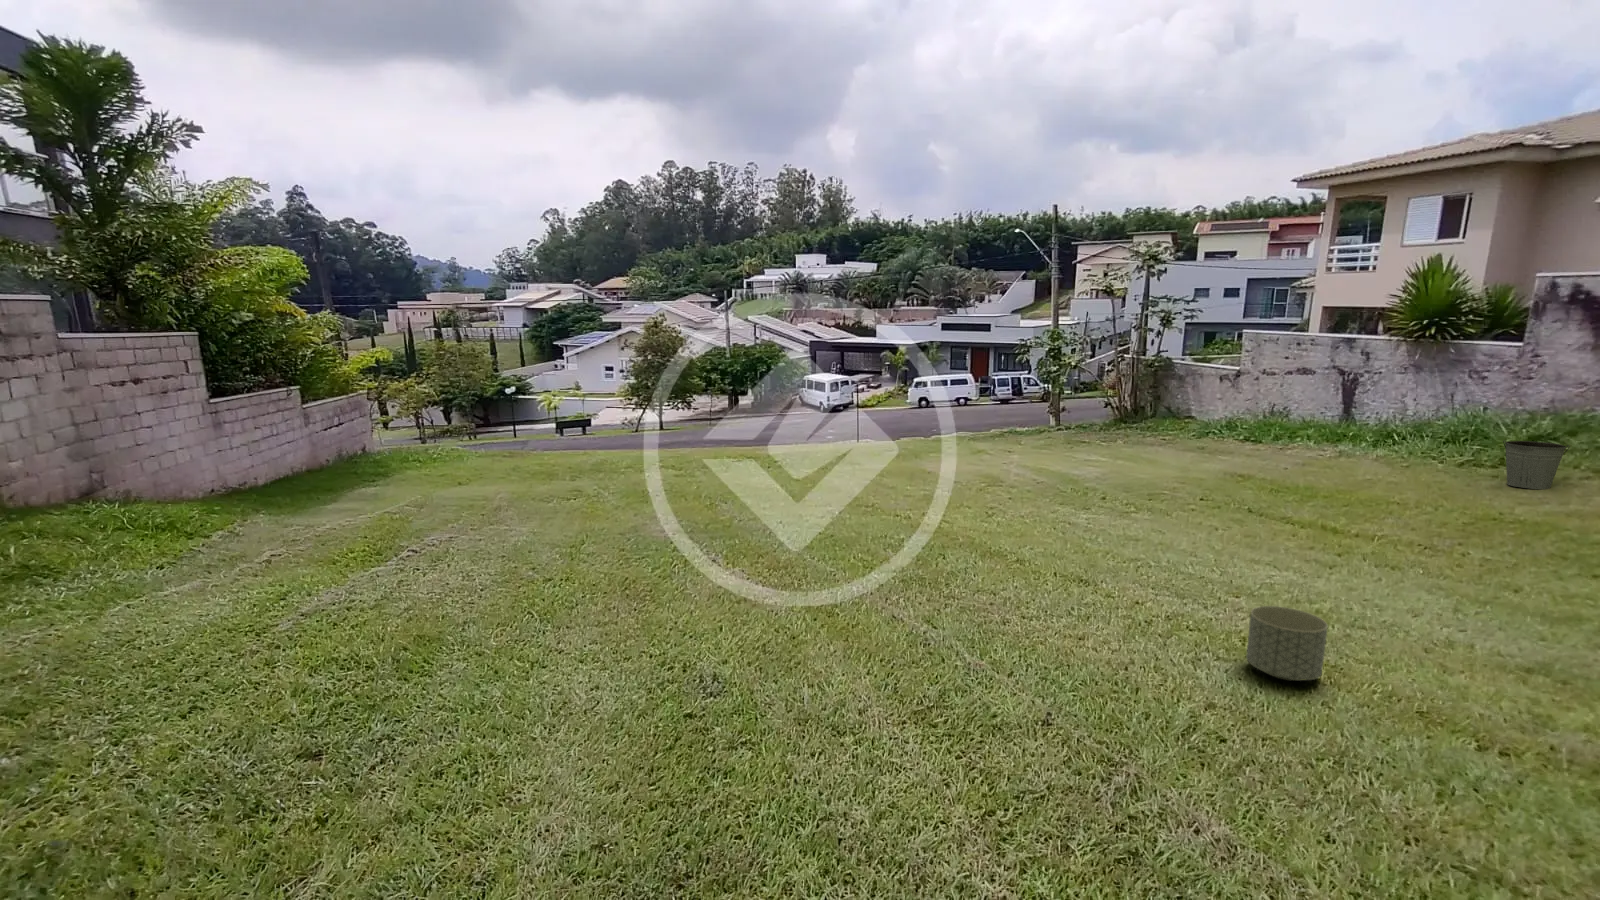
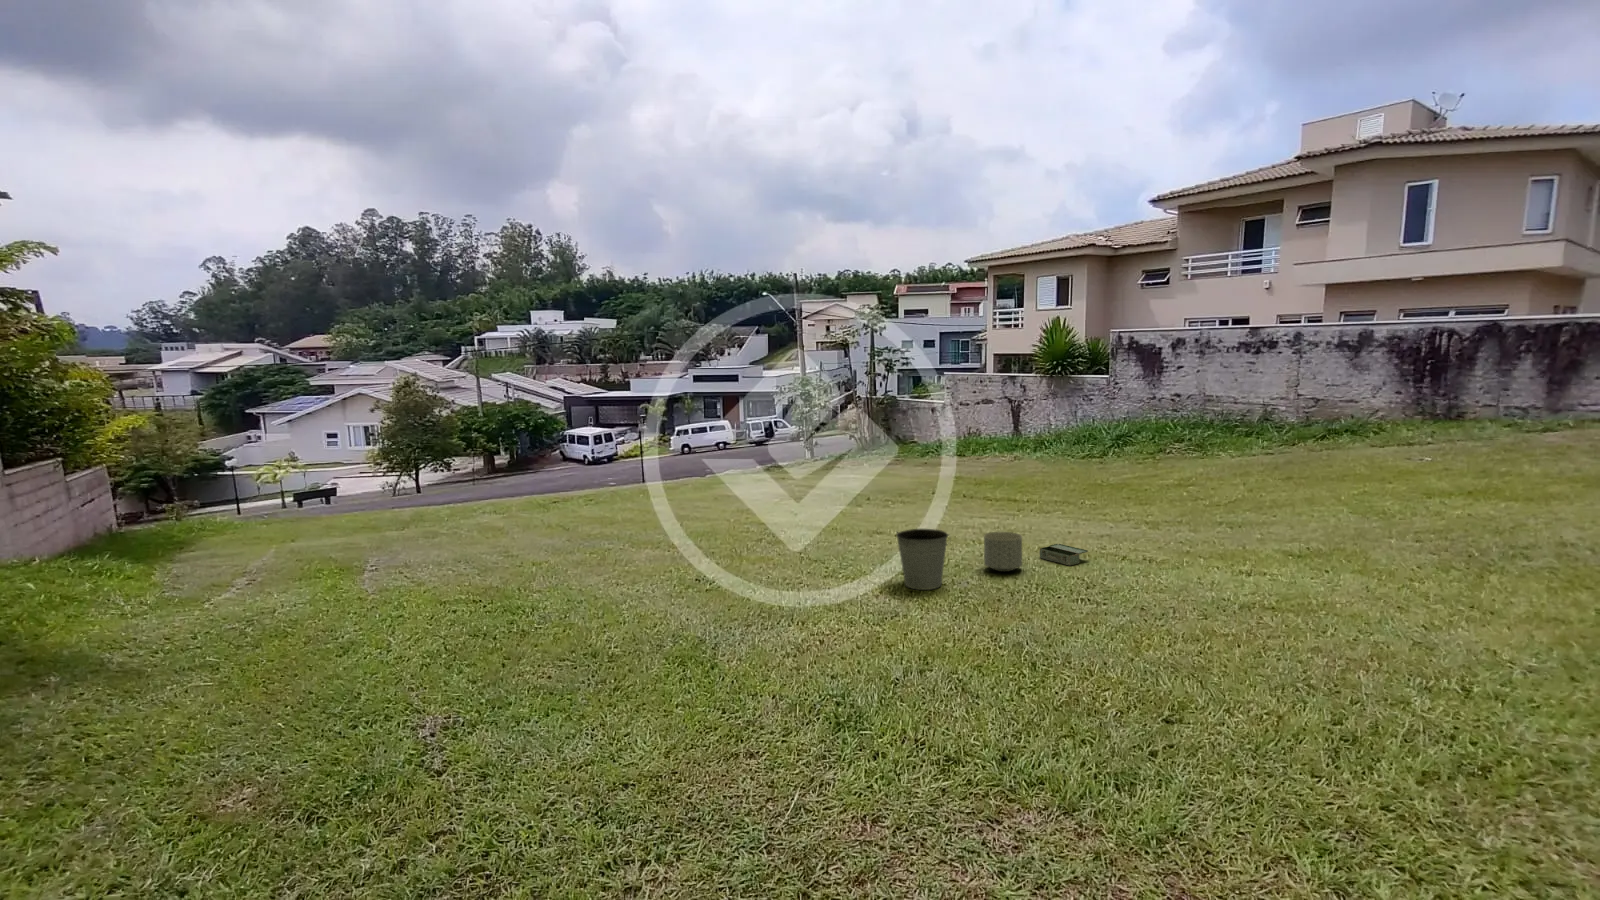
bucket: present [1503,440,1570,489] -> present [897,529,949,590]
toolbox: none [1361,640,1470,691] -> present [1040,544,1088,566]

